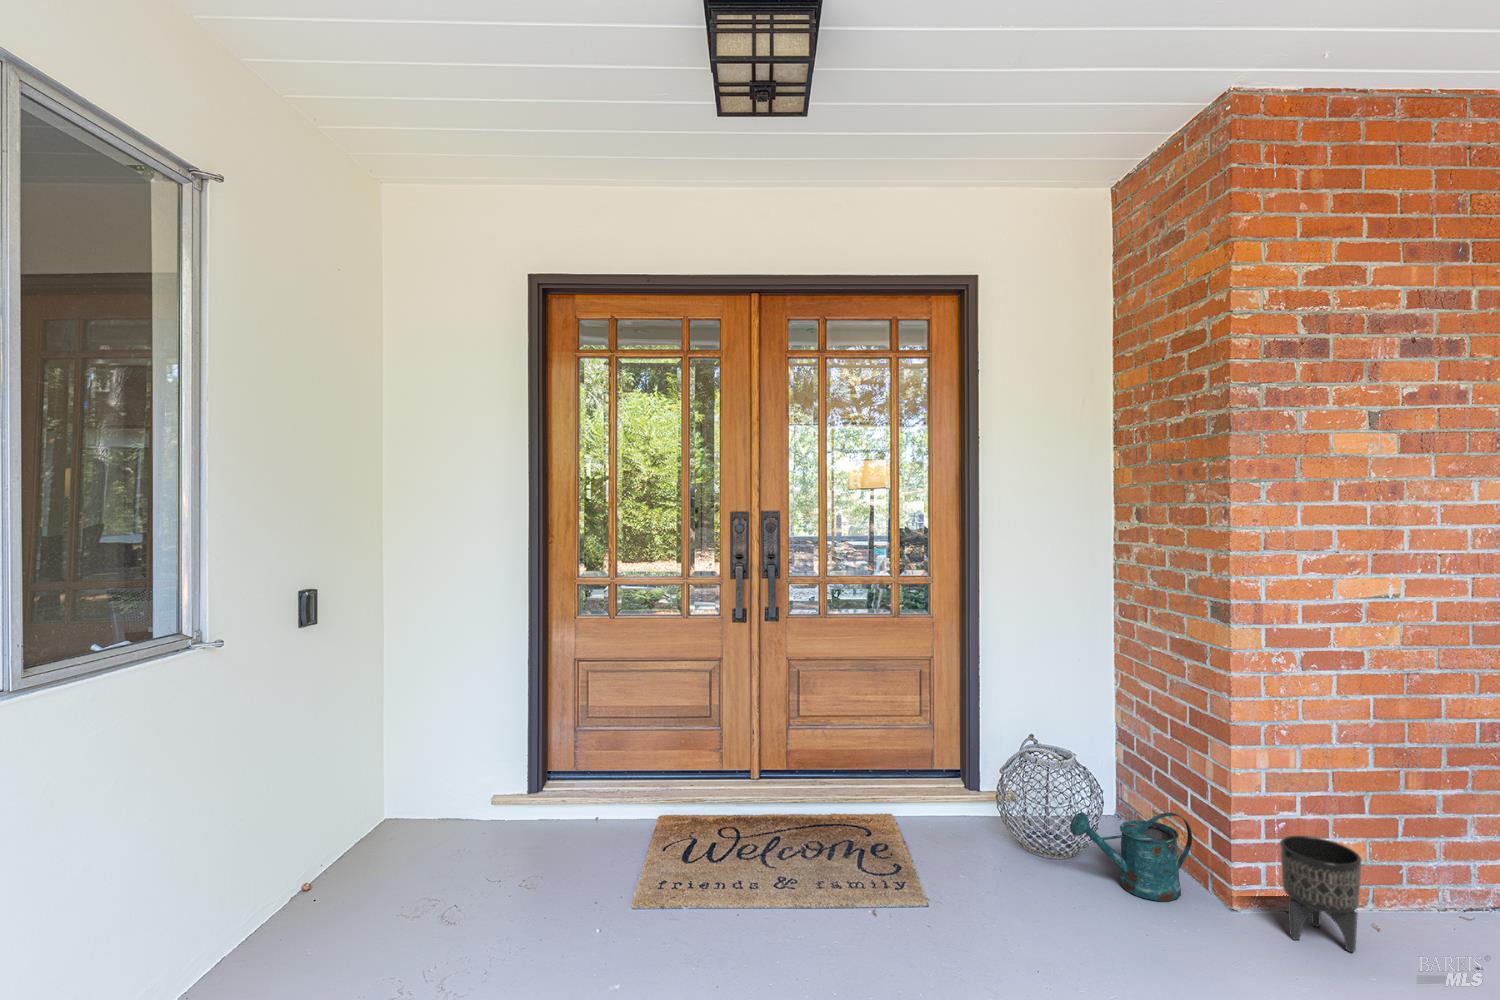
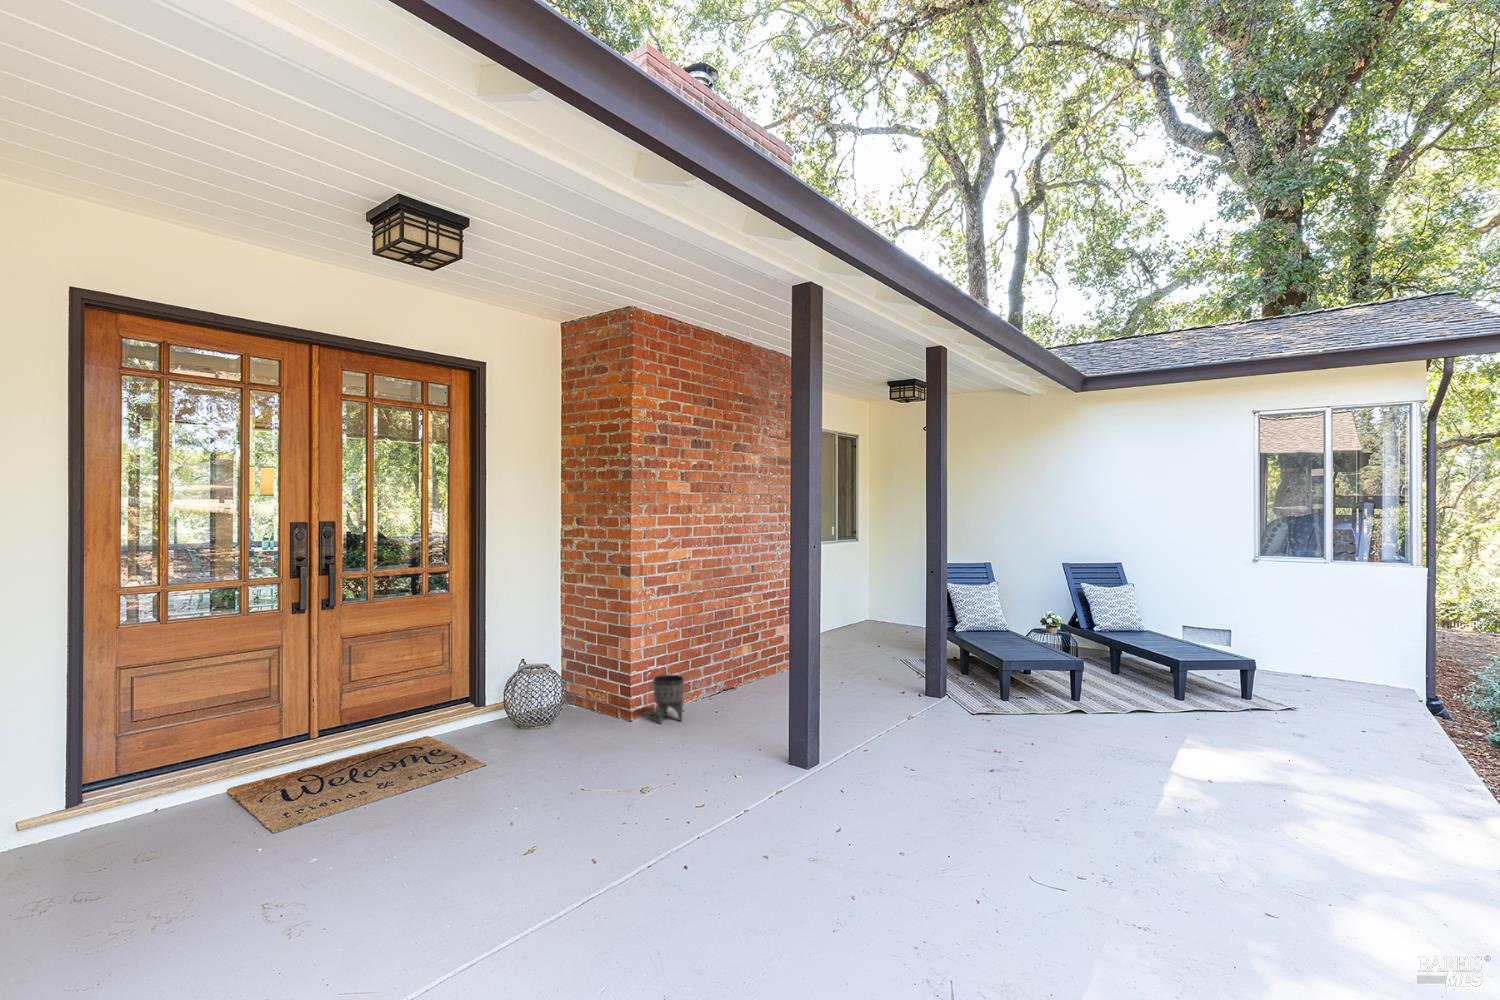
watering can: present [1070,812,1192,901] -> none [556,681,612,729]

